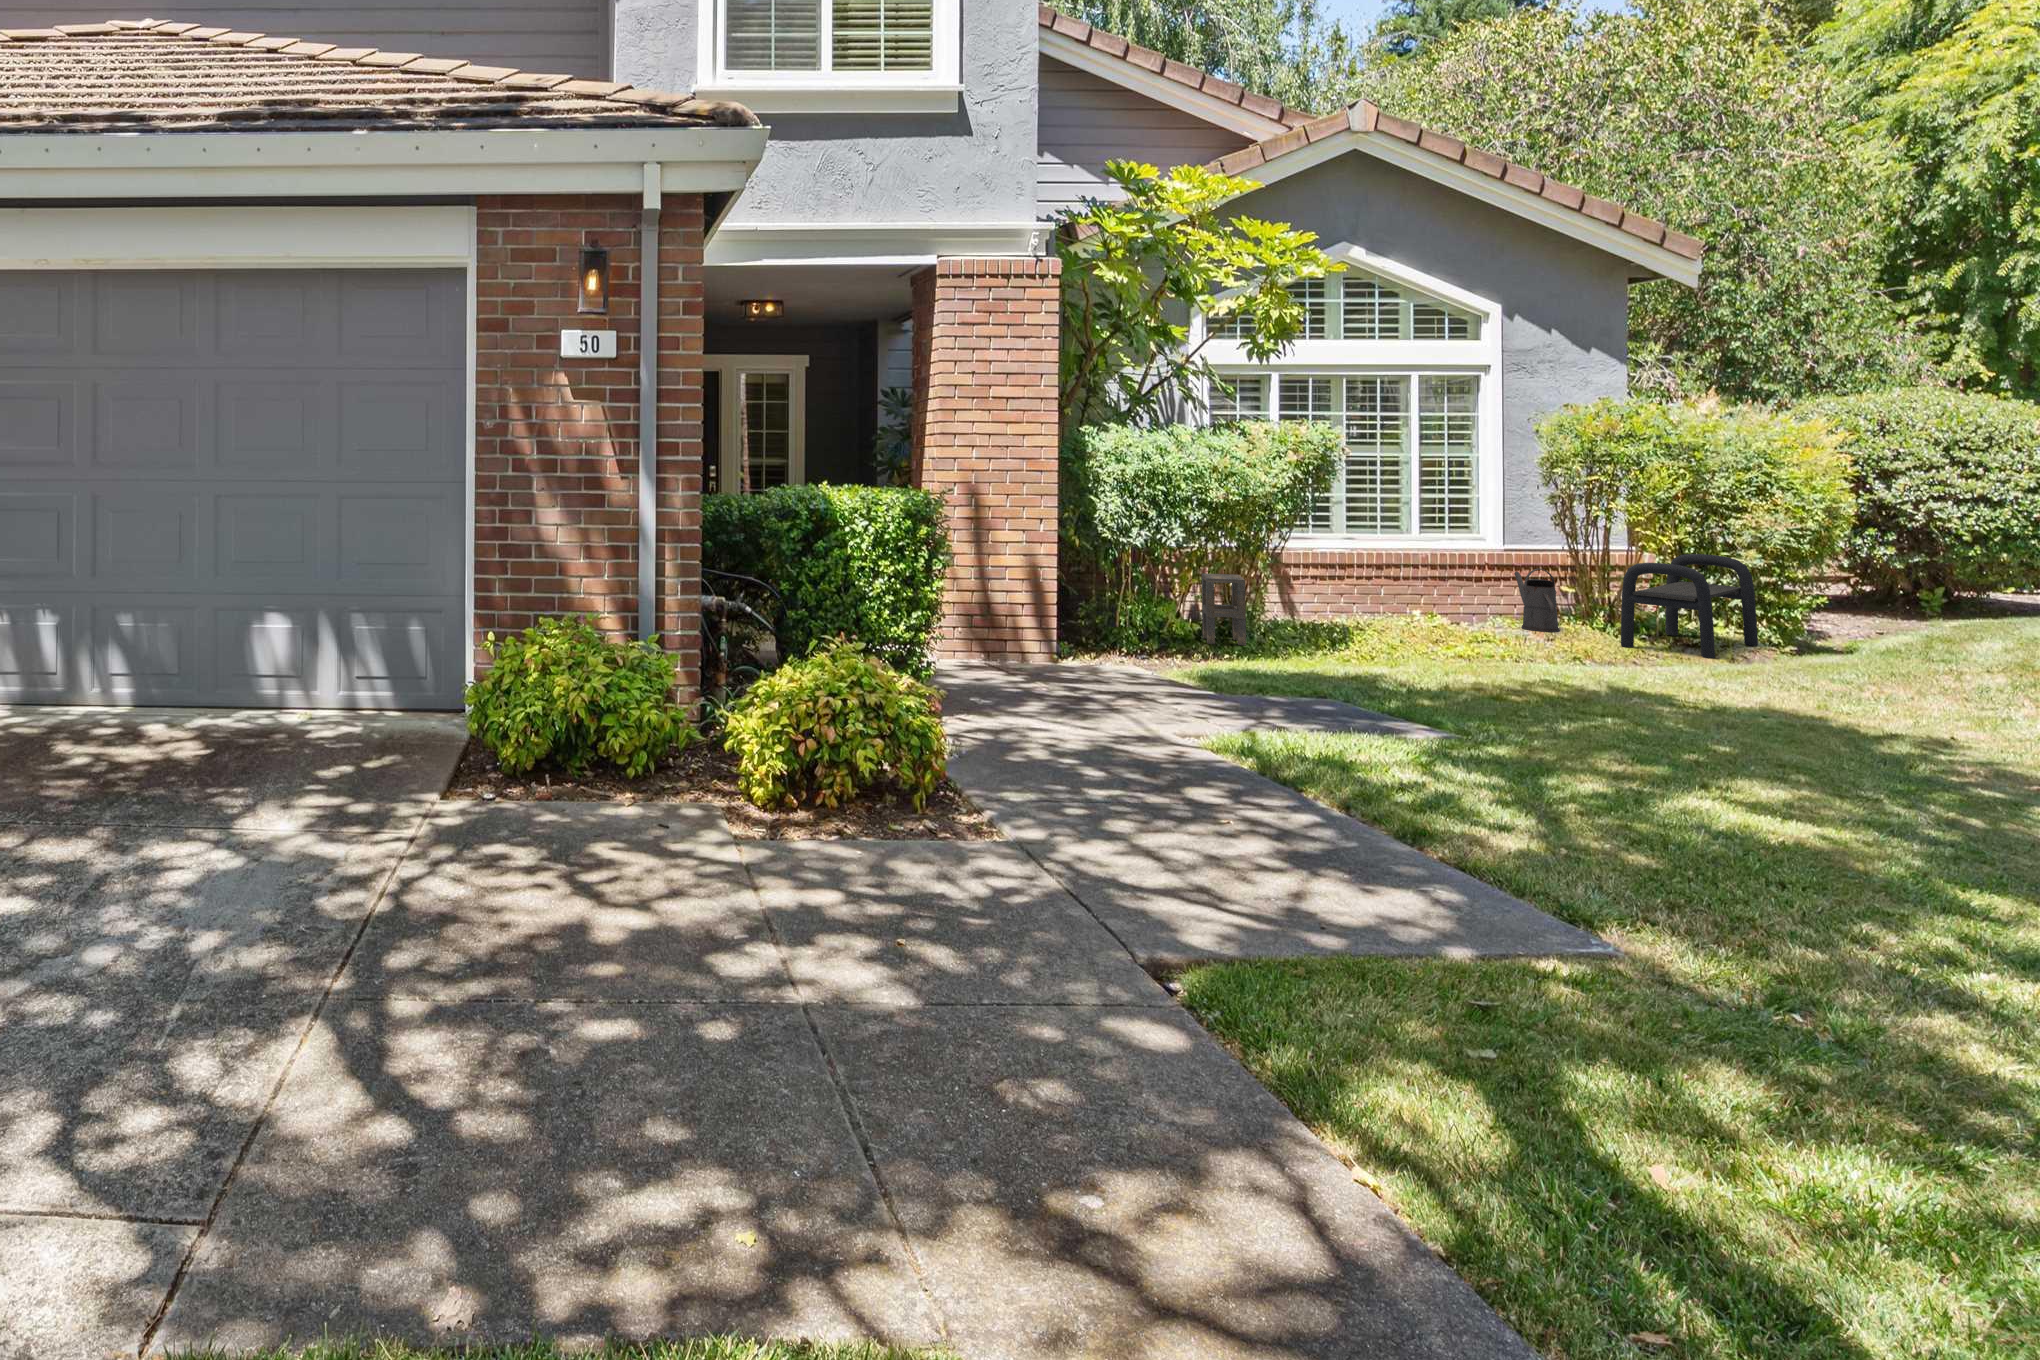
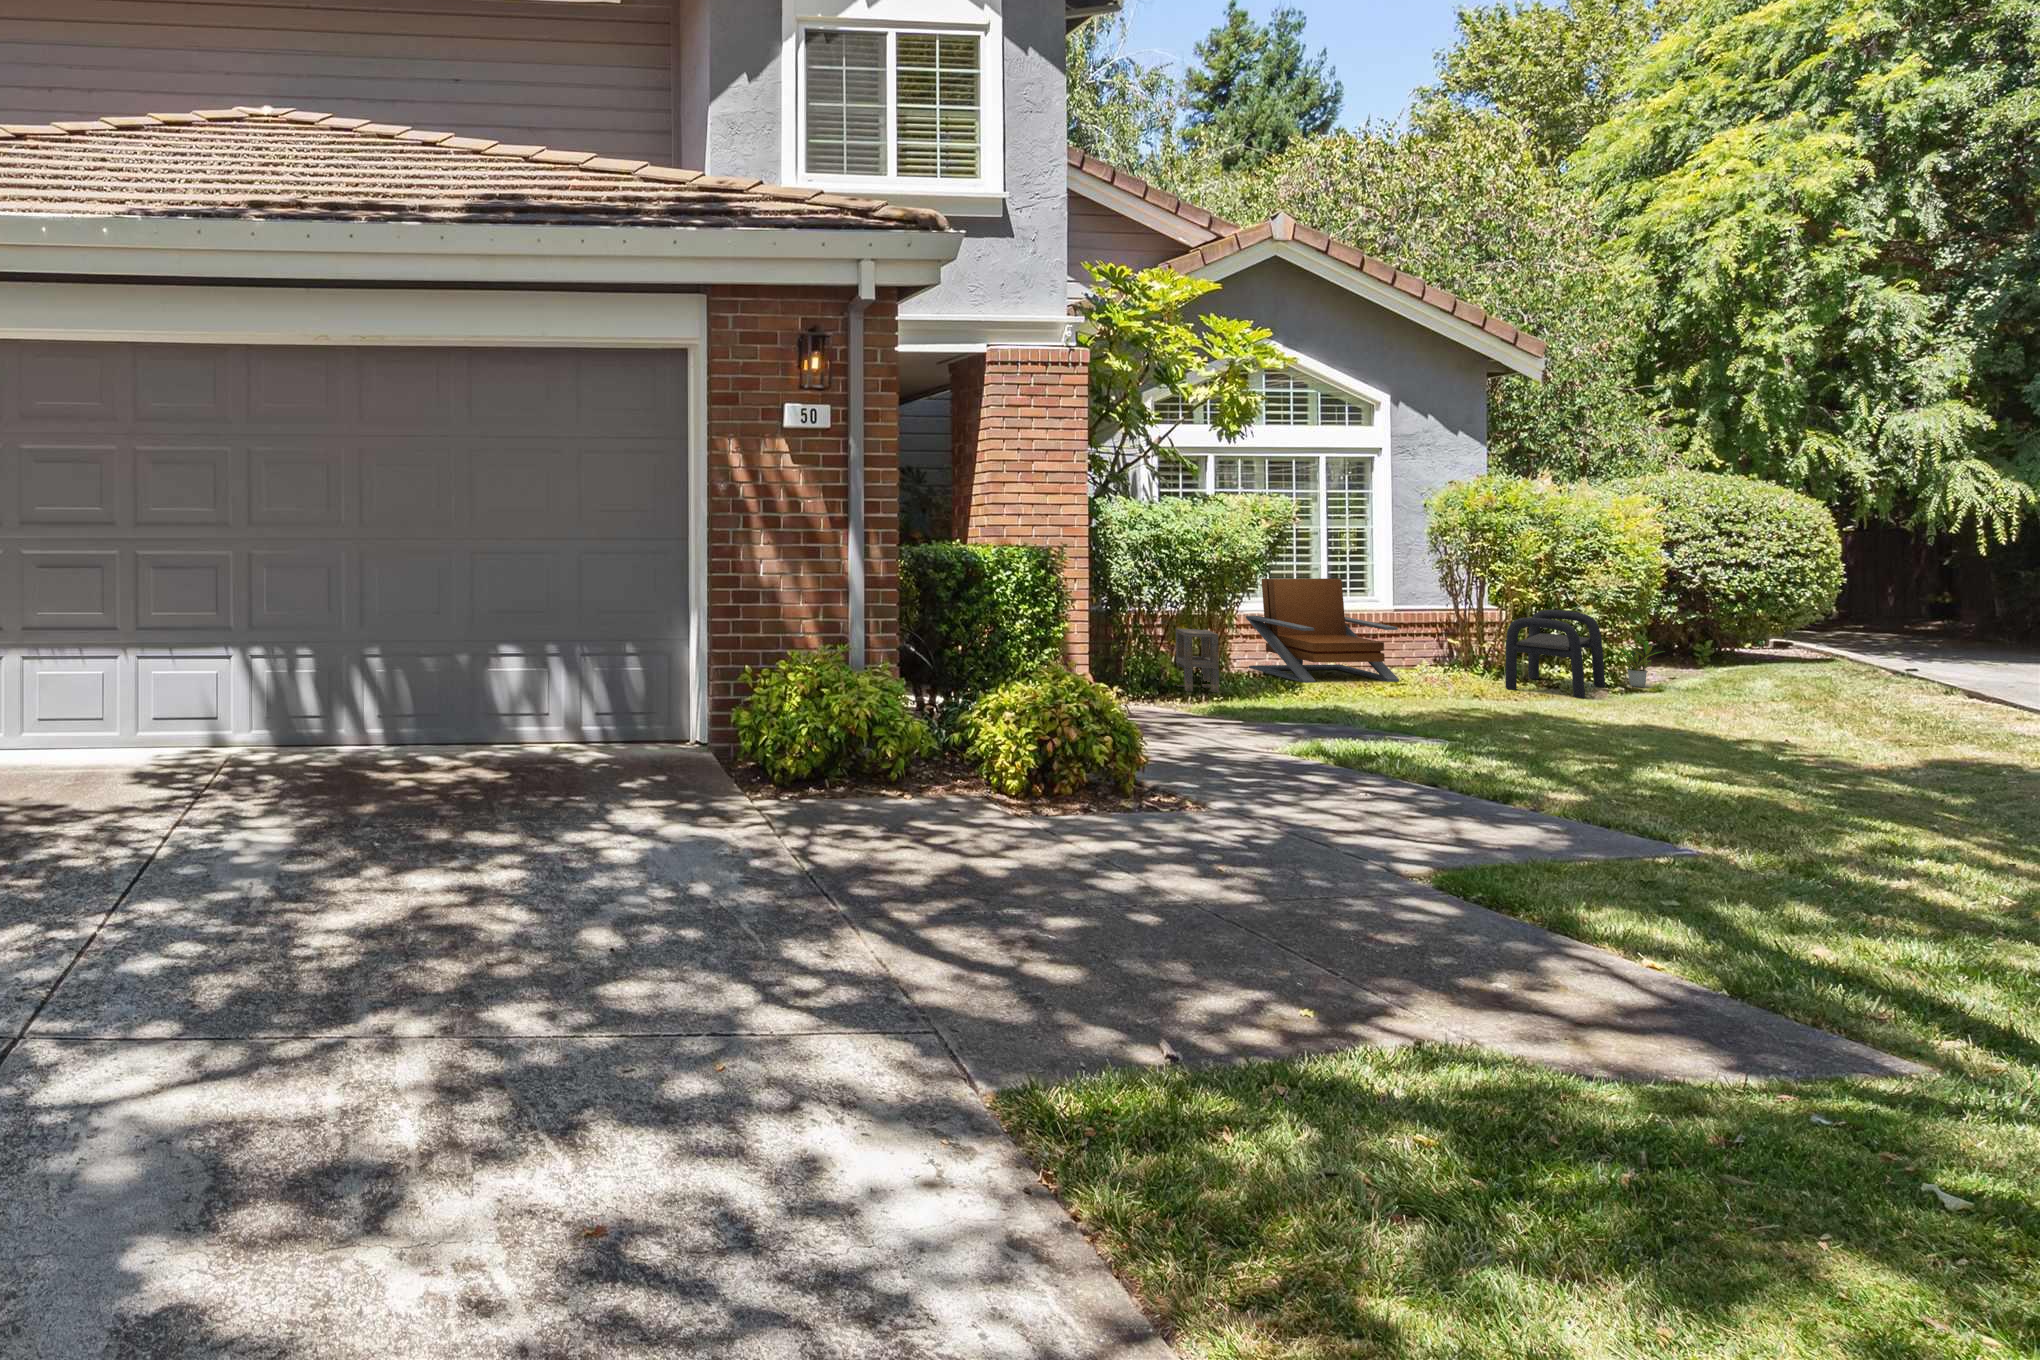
lounge chair: none [1313,518,1490,636] -> present [1246,578,1399,683]
watering can: present [1514,569,1560,632] -> none [1403,623,1447,677]
potted plant: none [1773,591,1840,647] -> present [1616,641,1665,687]

